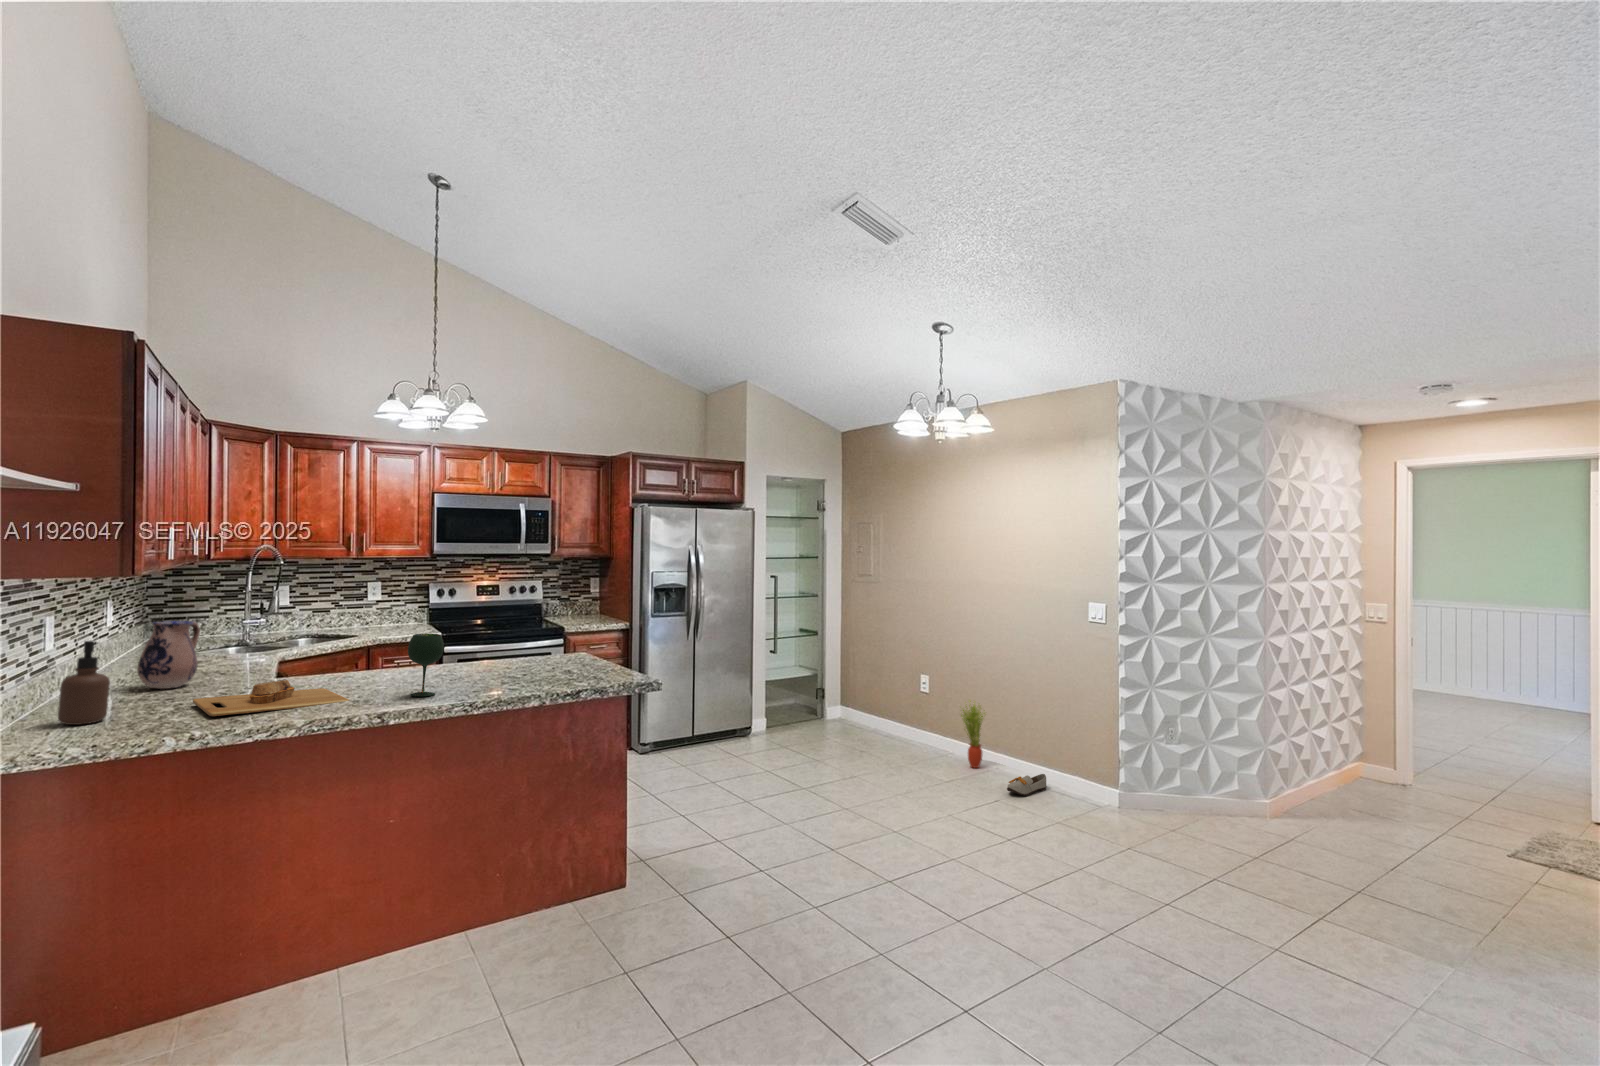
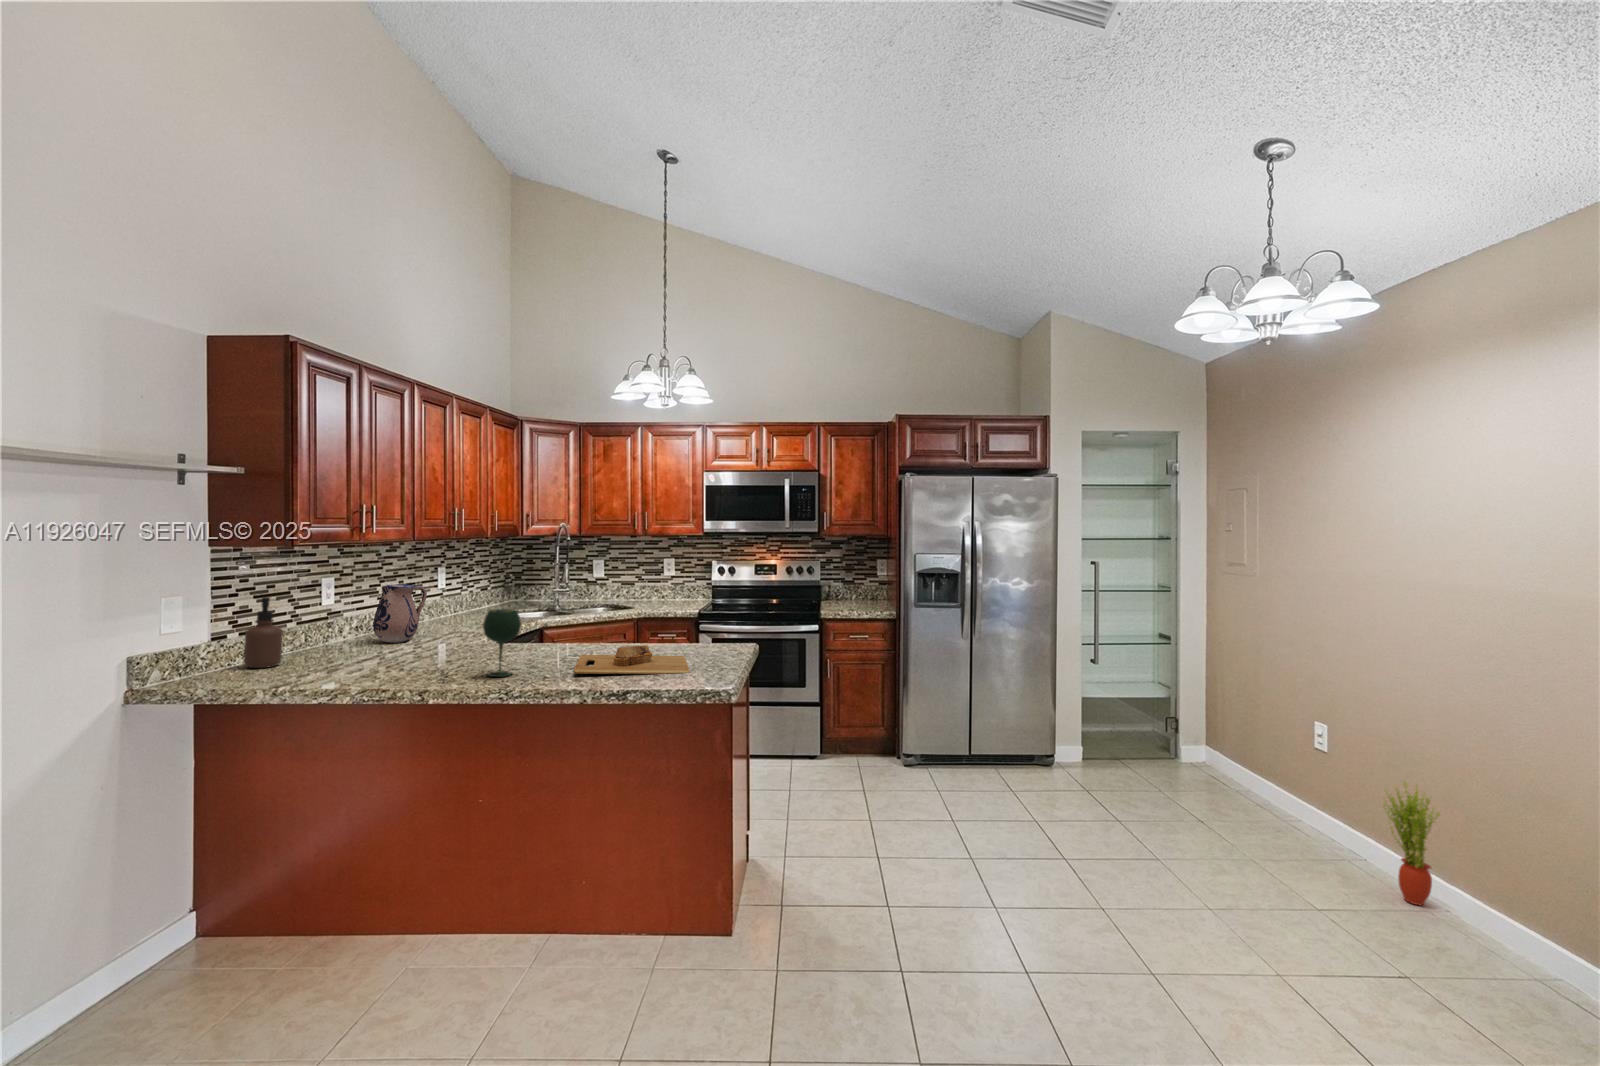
cutting board: present [193,680,349,716] -> present [574,645,690,674]
shoe: present [1007,774,1046,796] -> none [1463,954,1579,998]

